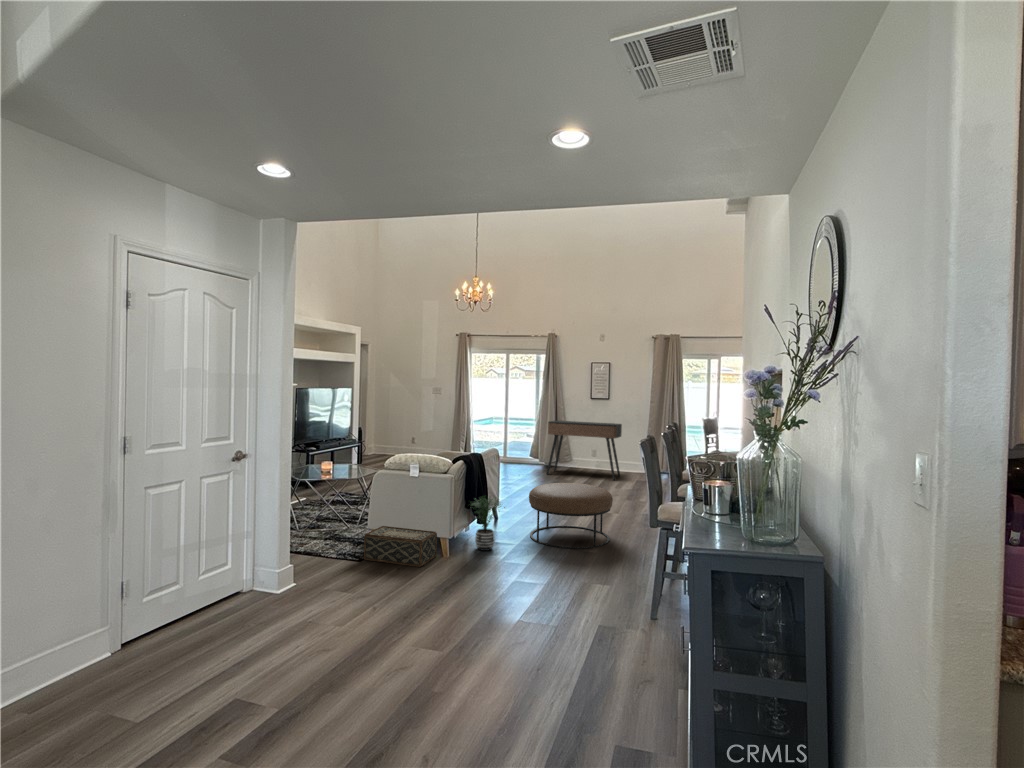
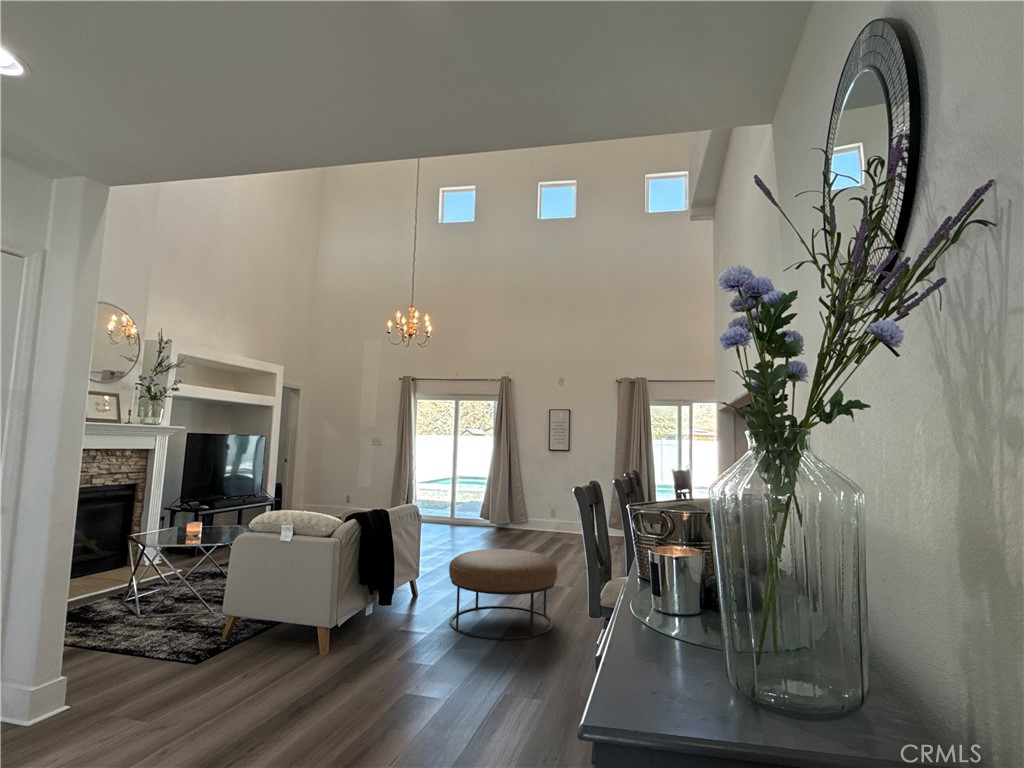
console table: present [547,420,622,480] -> none [497,476,583,546]
potted plant: present [472,498,505,551] -> none [359,566,413,645]
woven basket: present [364,526,437,567] -> none [199,611,309,673]

